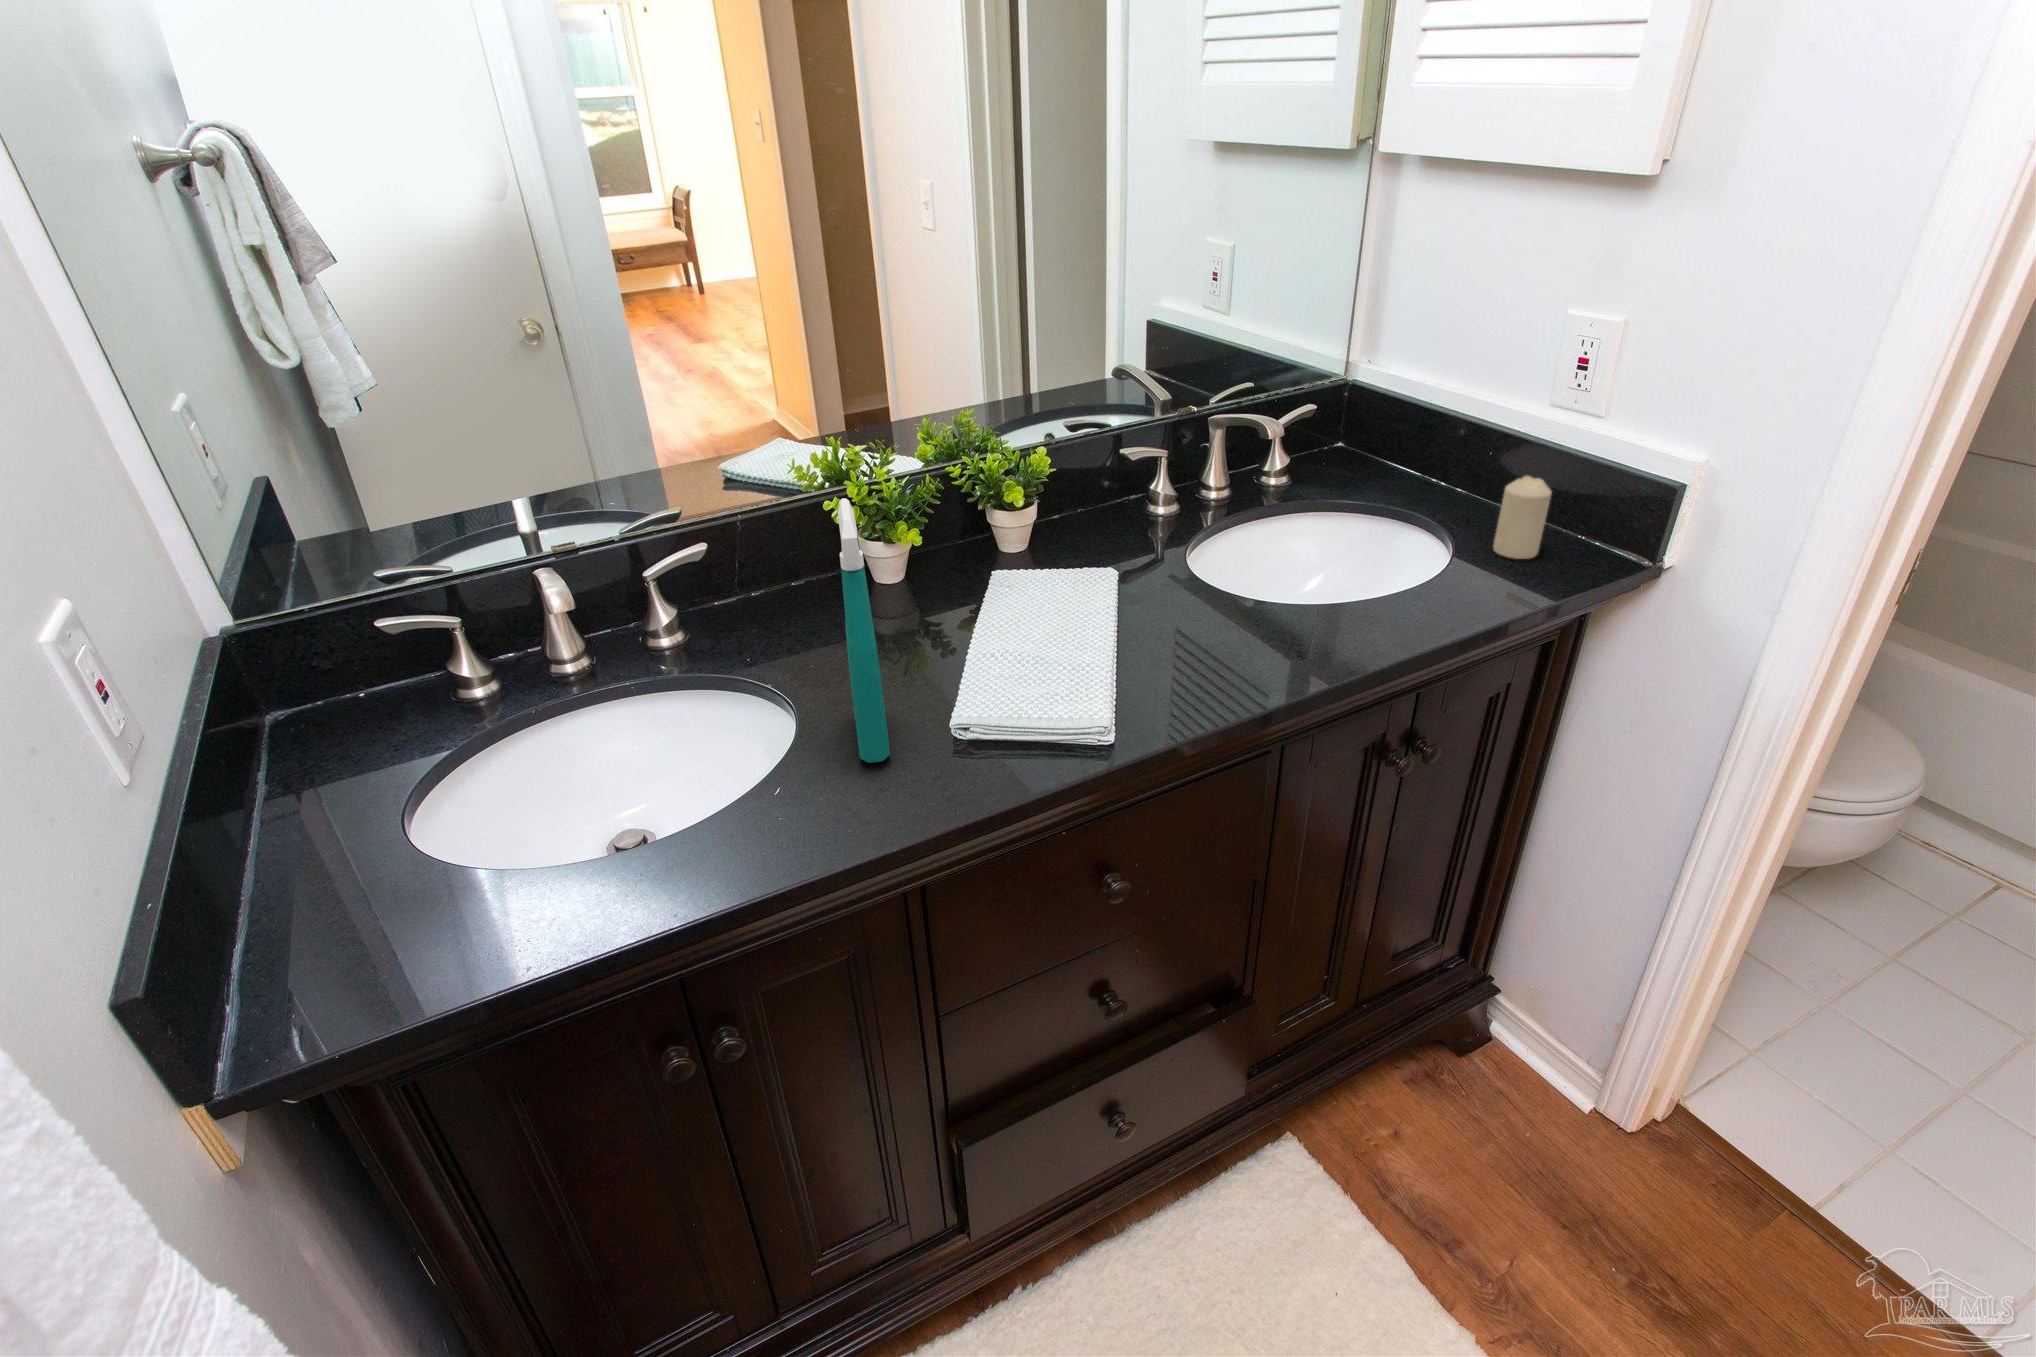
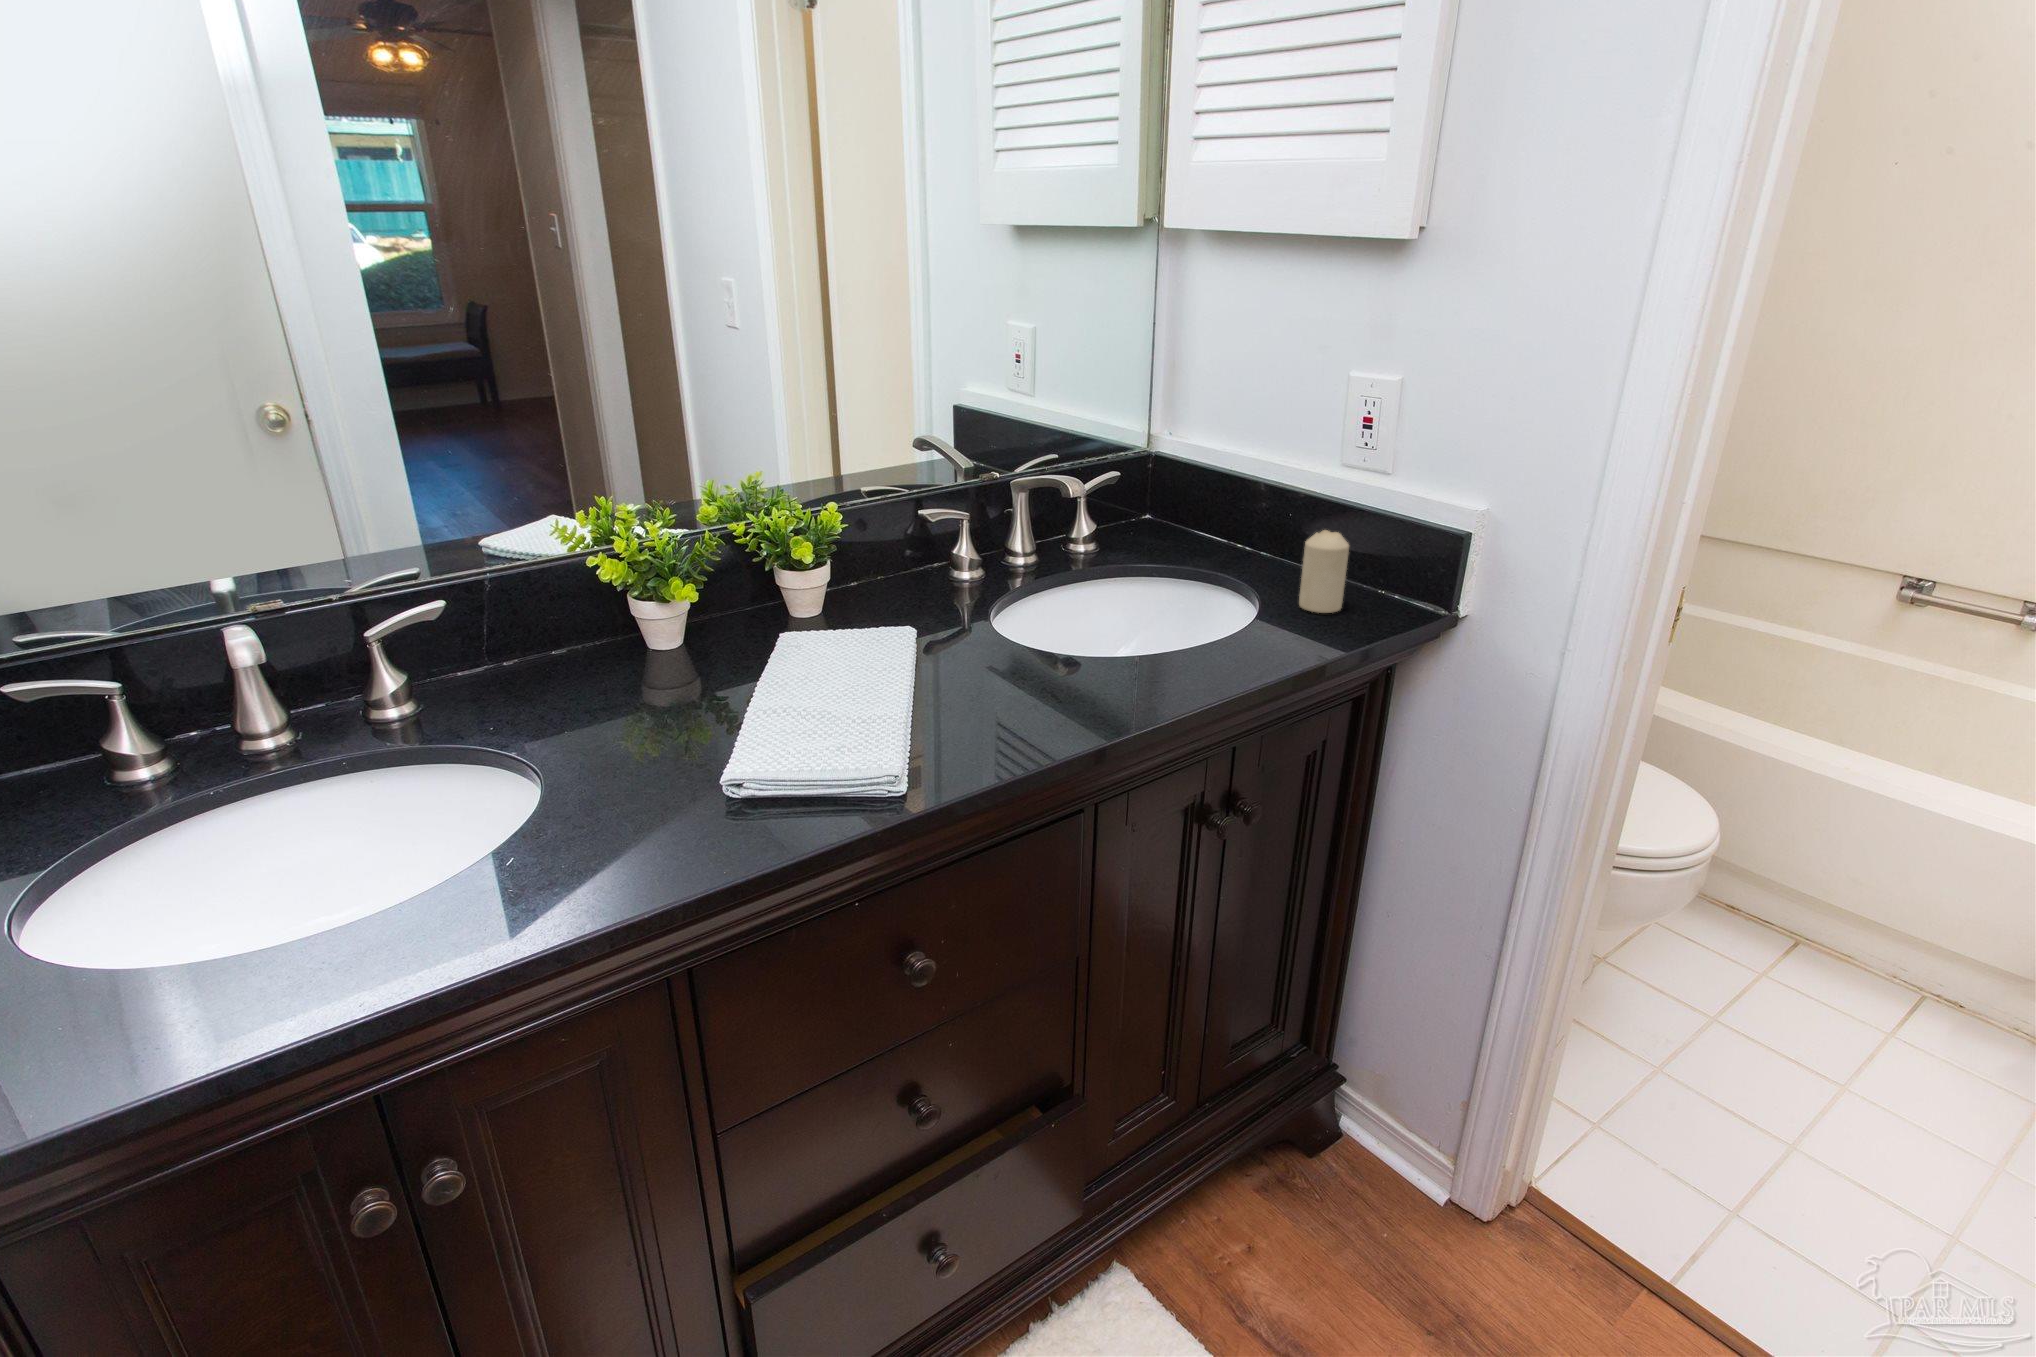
spray bottle: present [838,498,890,763] -> none [590,524,654,825]

